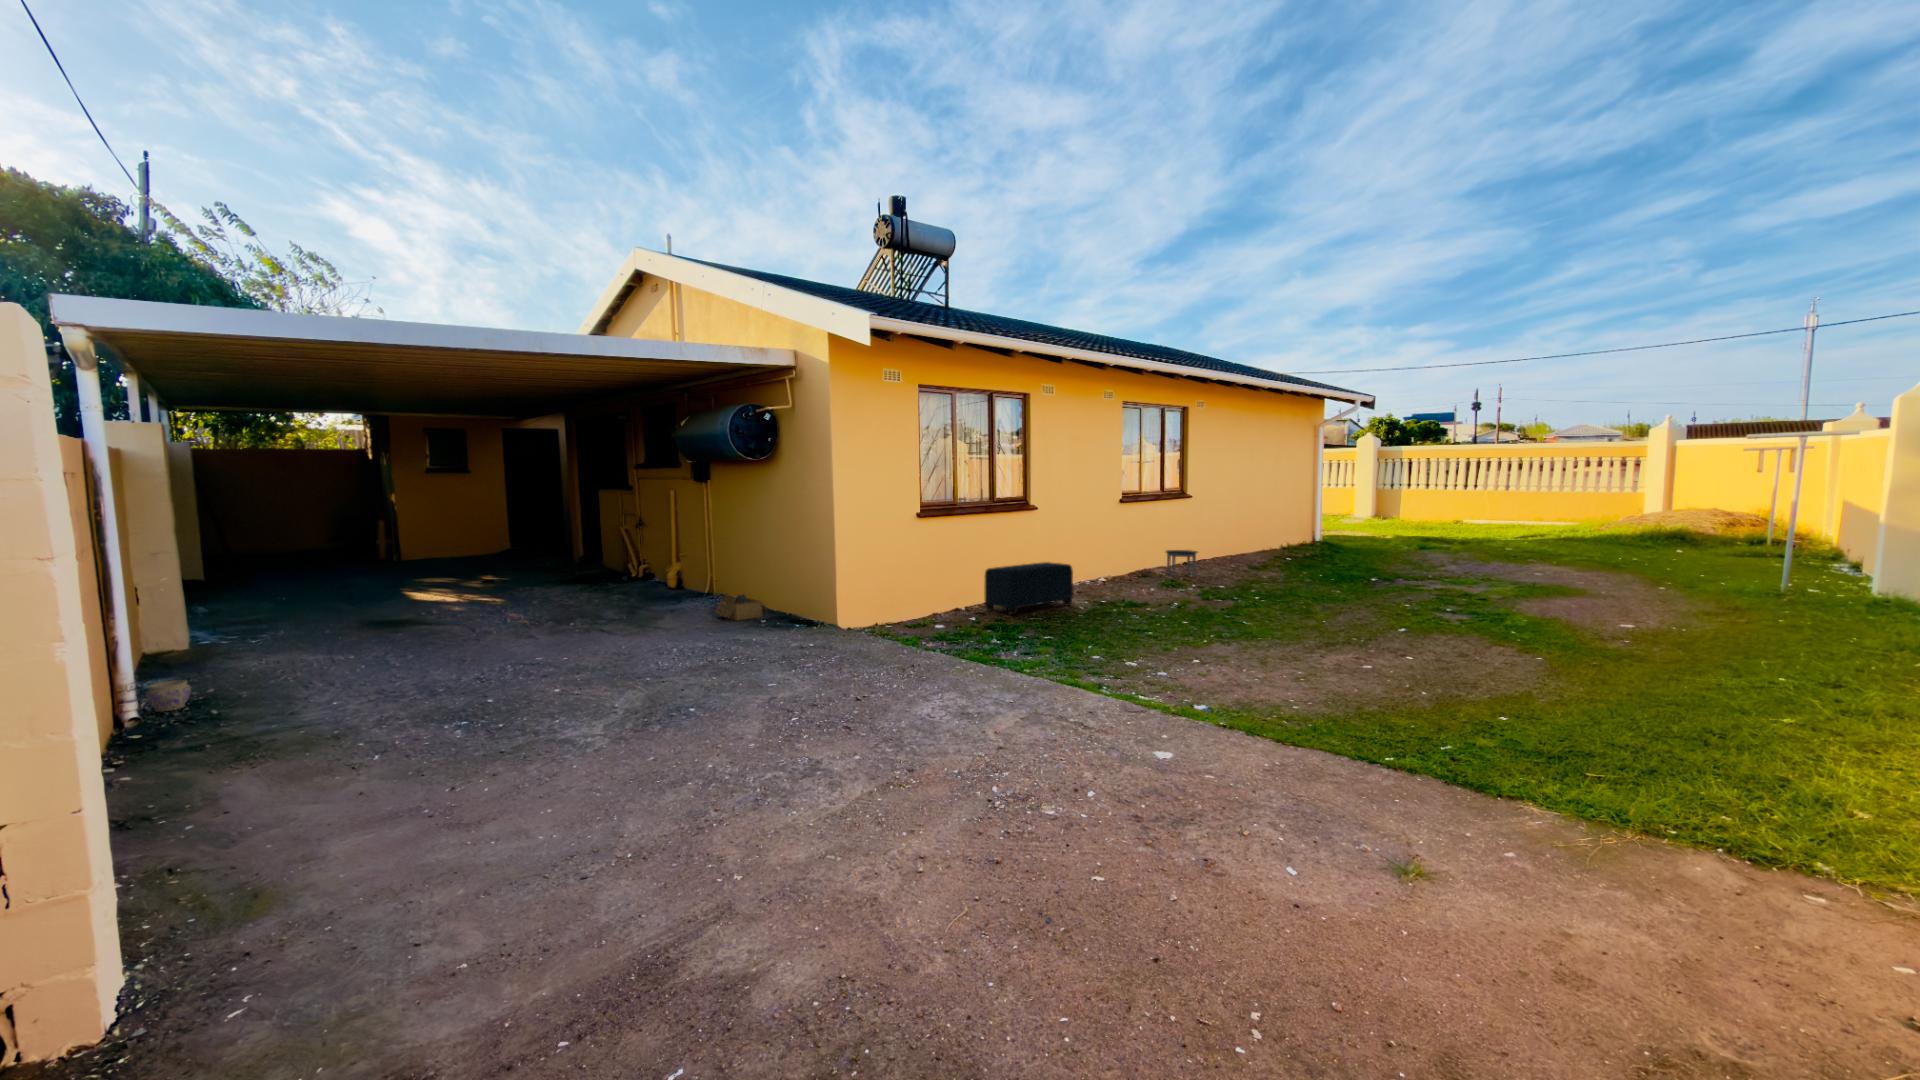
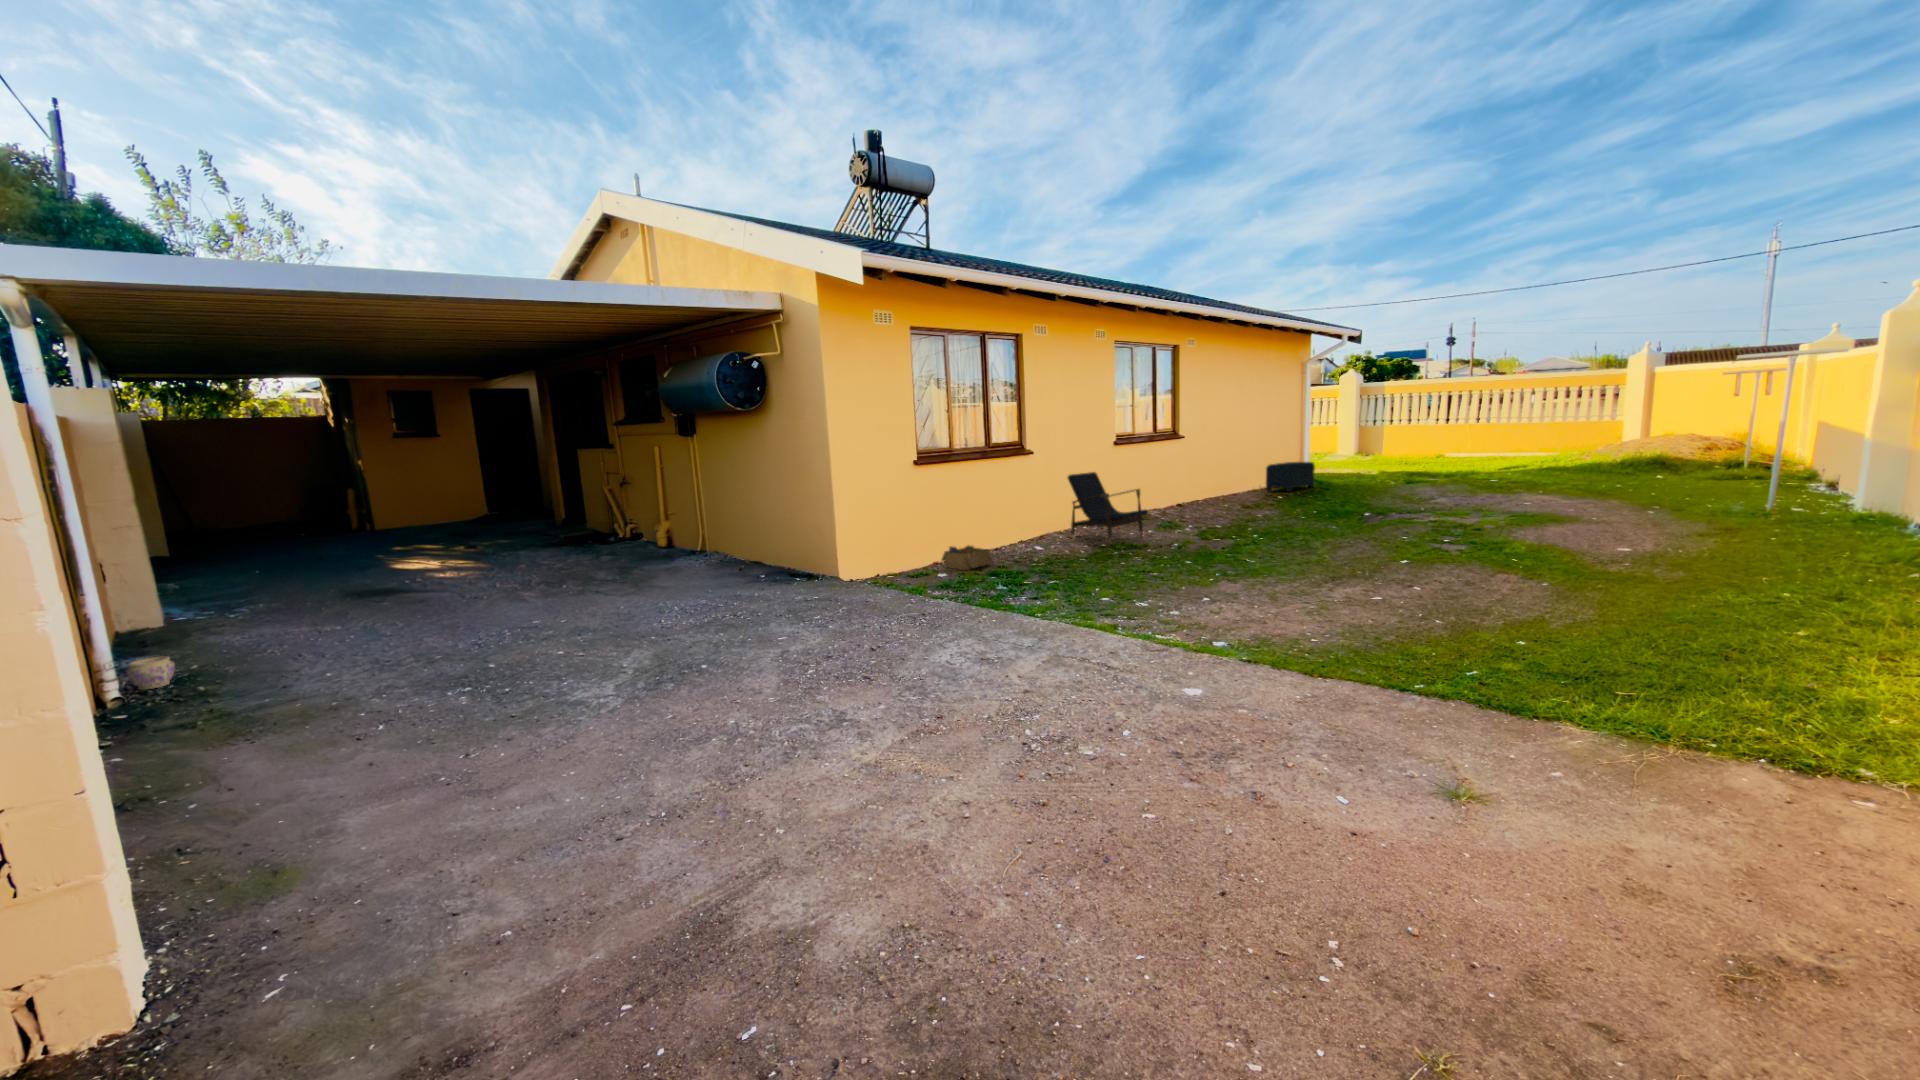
lounge chair: none [1069,529,1149,602] -> present [1067,472,1148,545]
round table: present [1166,550,1197,577] -> none [1161,491,1194,519]
bench: present [985,562,1073,615] -> present [1266,462,1315,492]
cardboard box: present [715,594,767,620] -> present [942,546,993,570]

